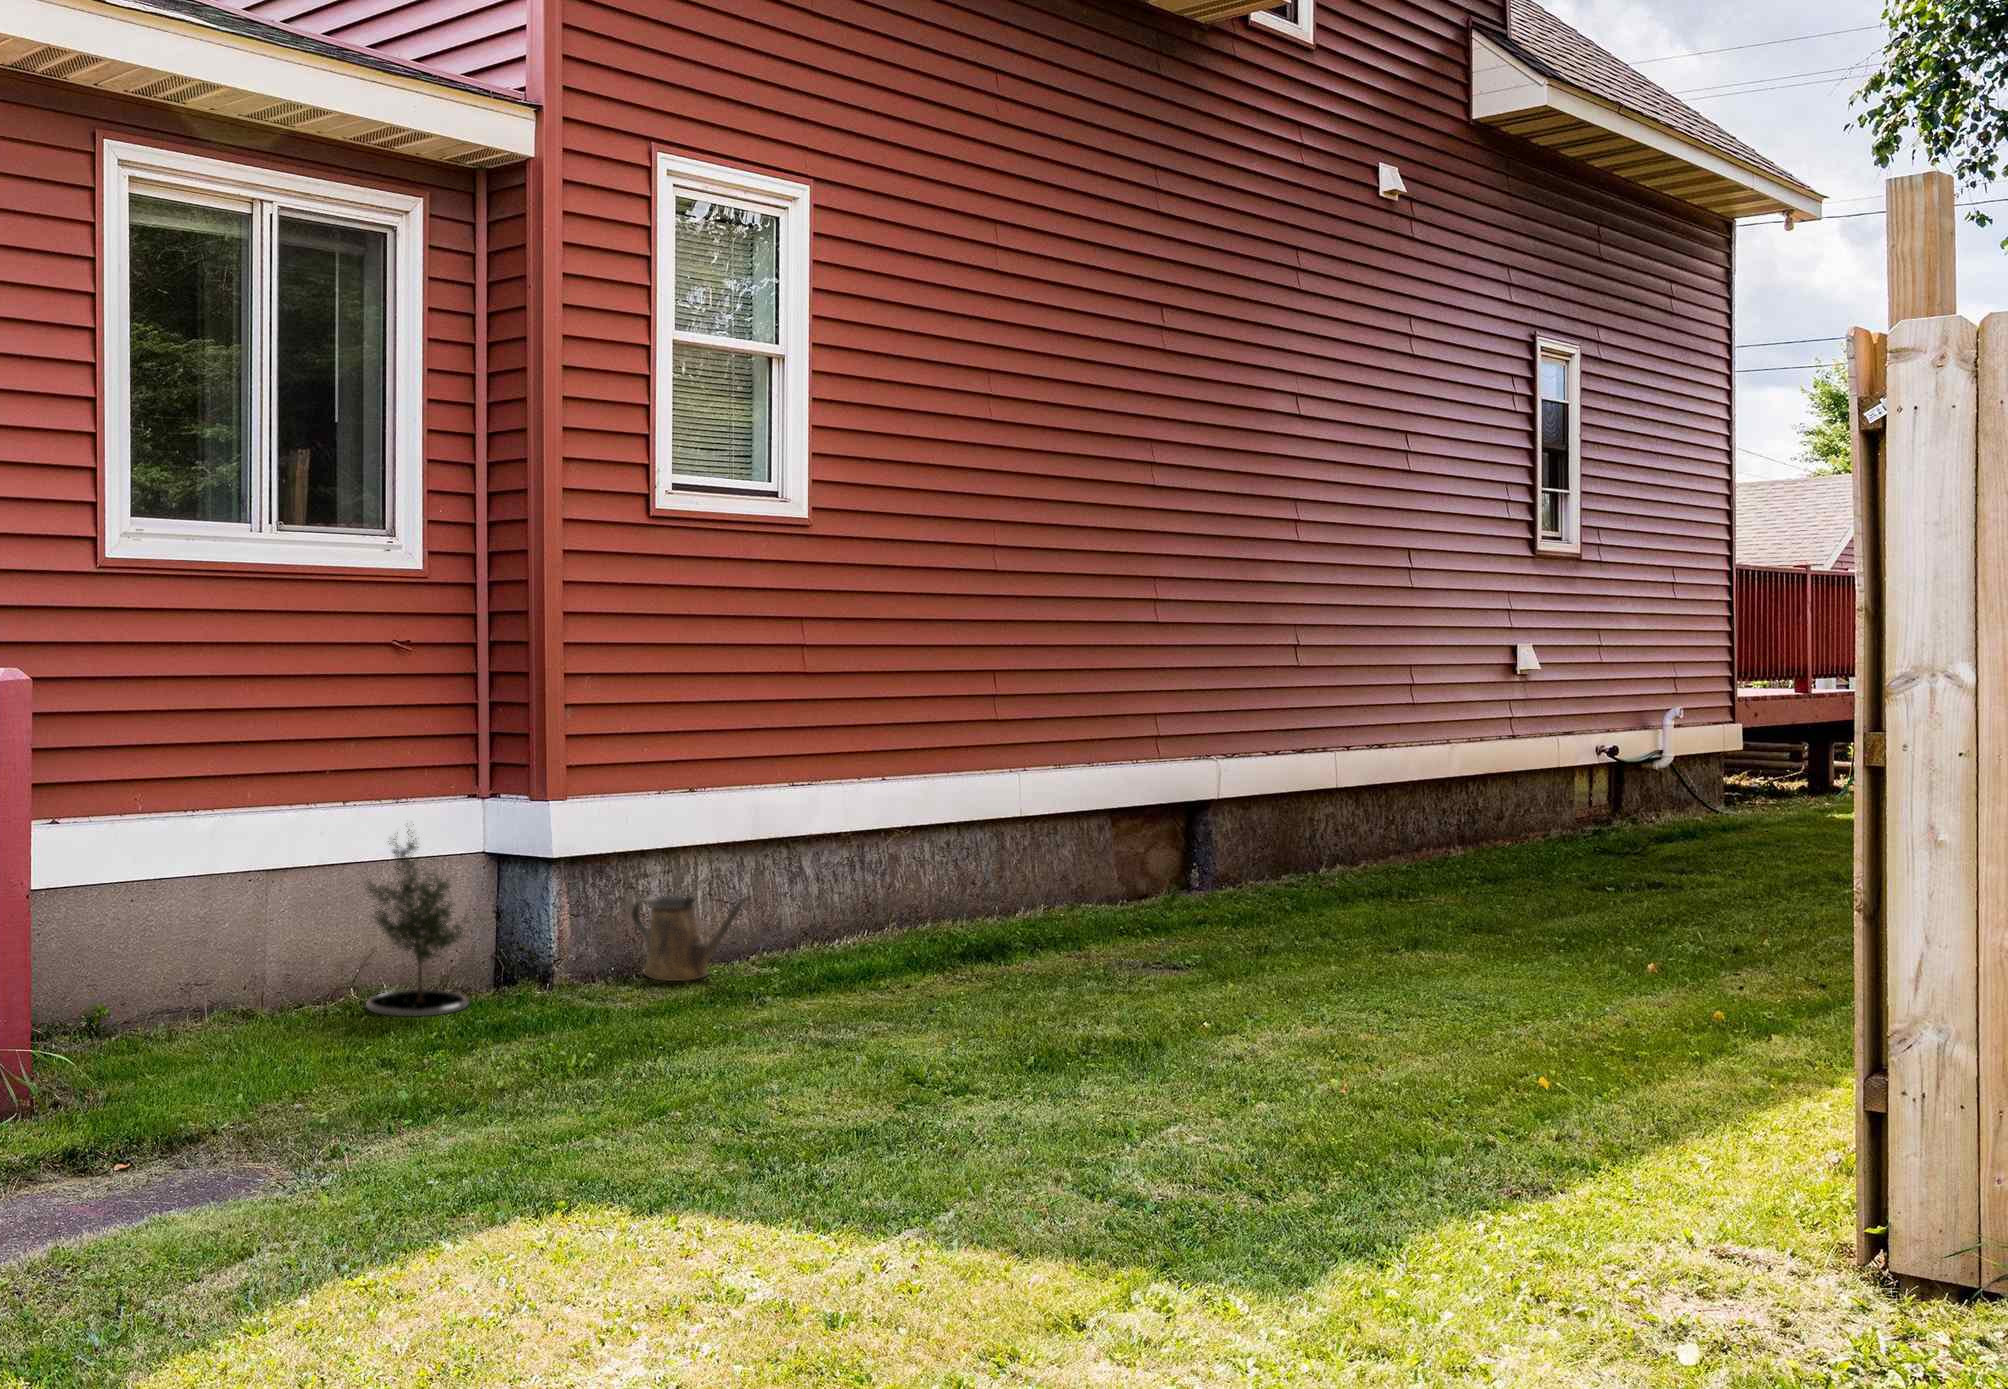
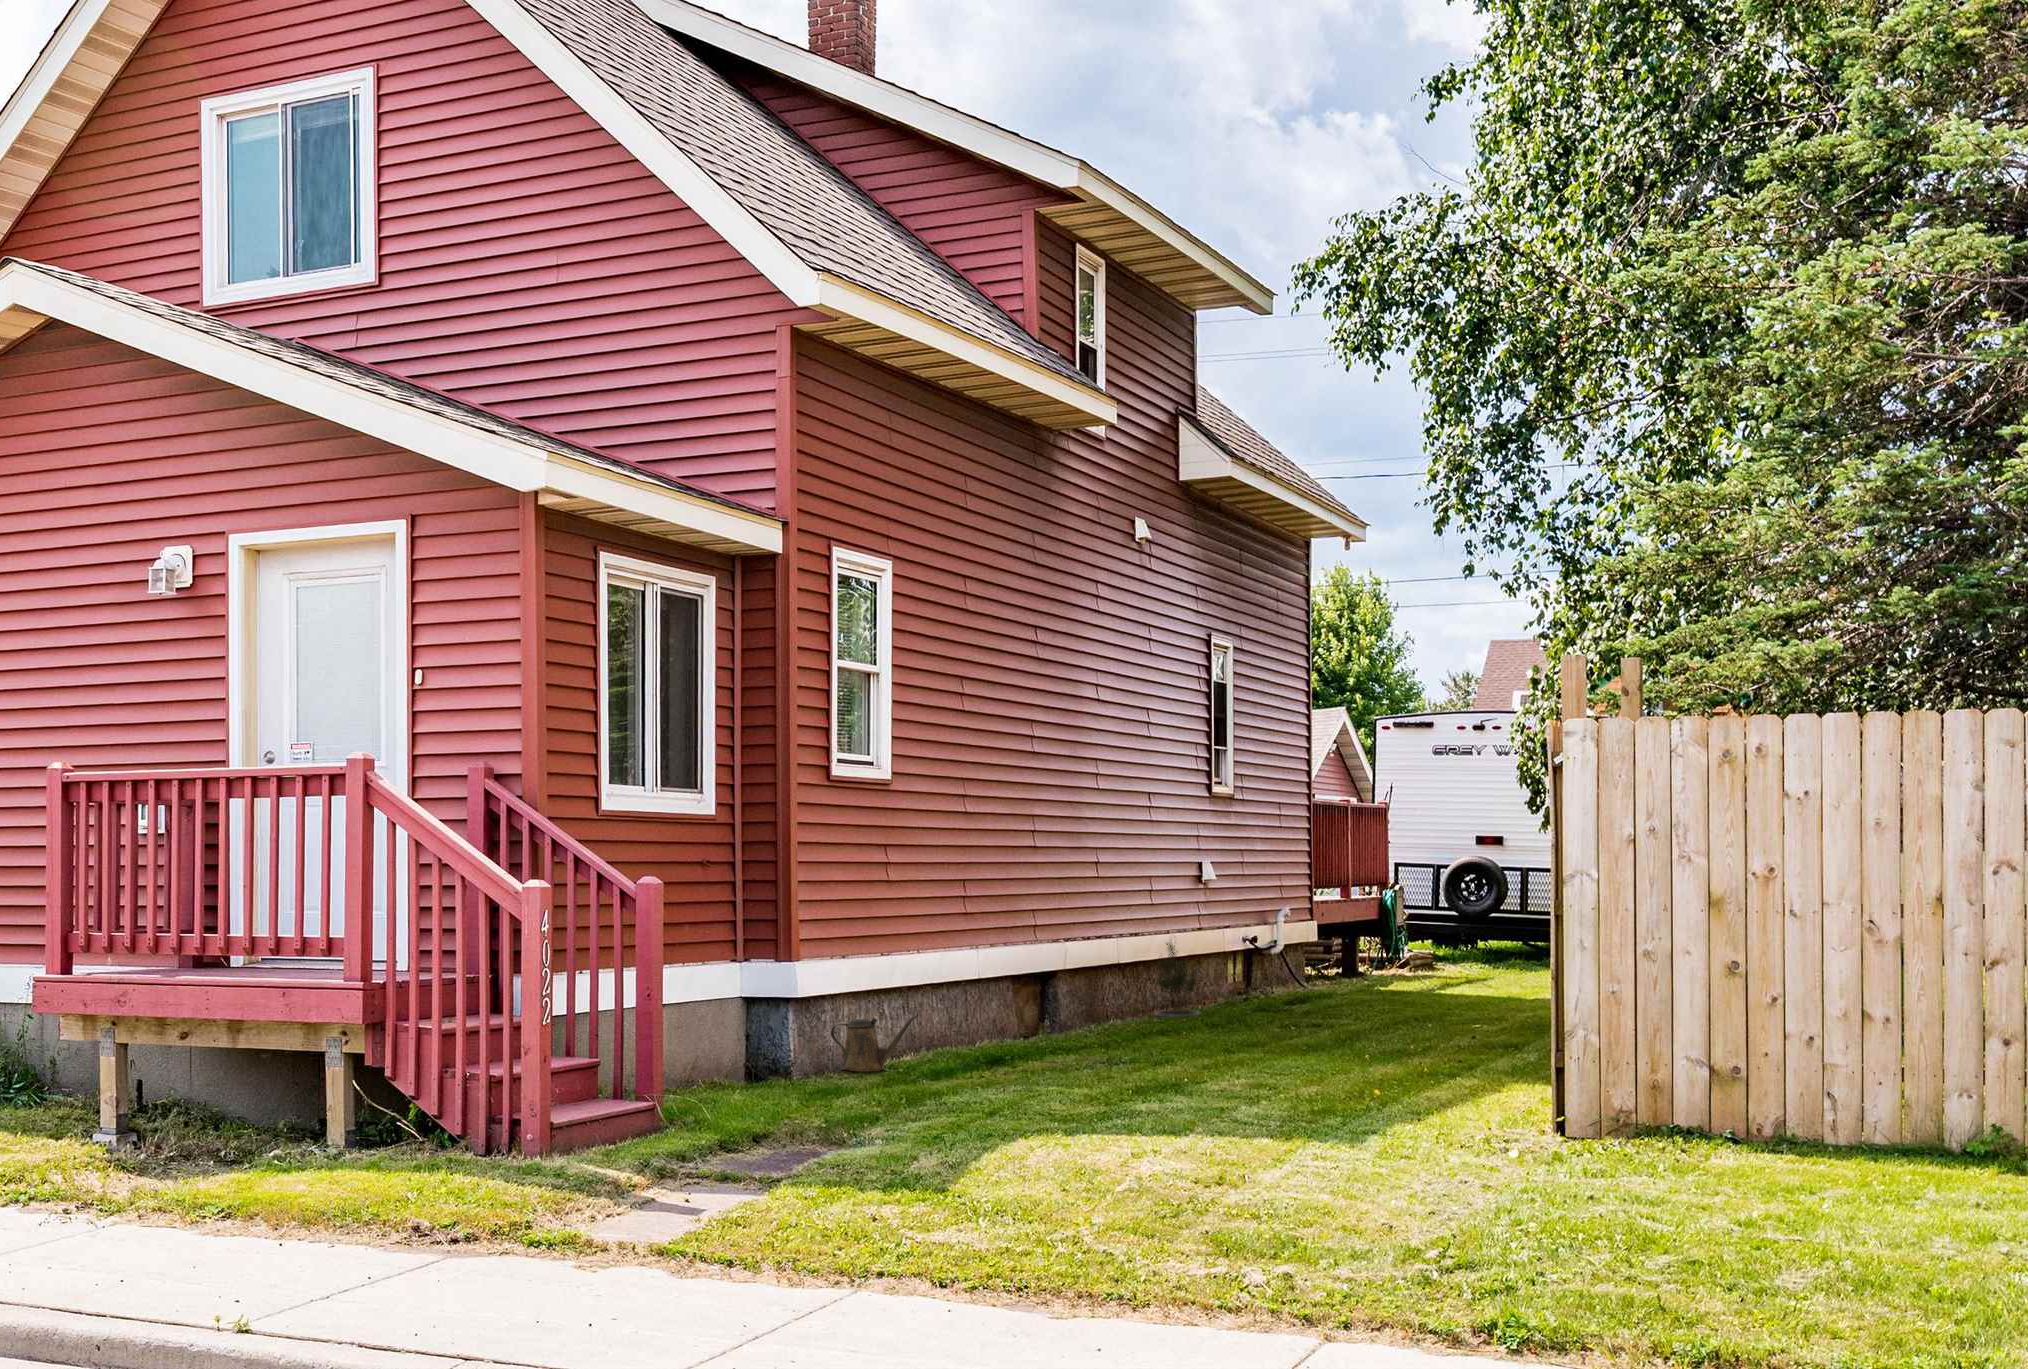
potted tree: present [366,824,471,1016] -> present [1155,943,1200,1017]

